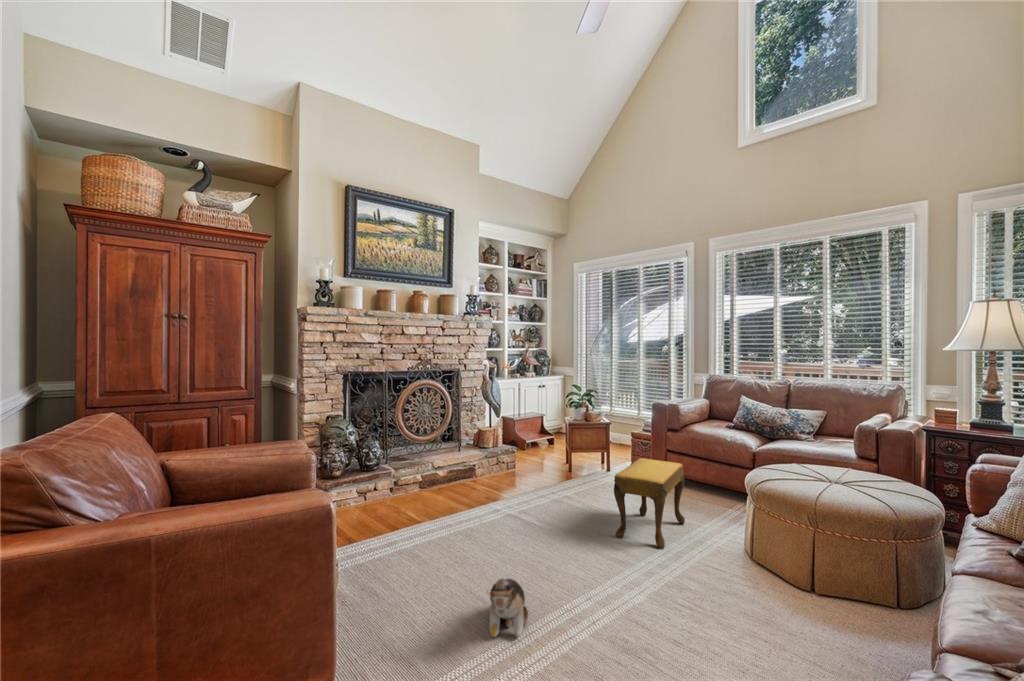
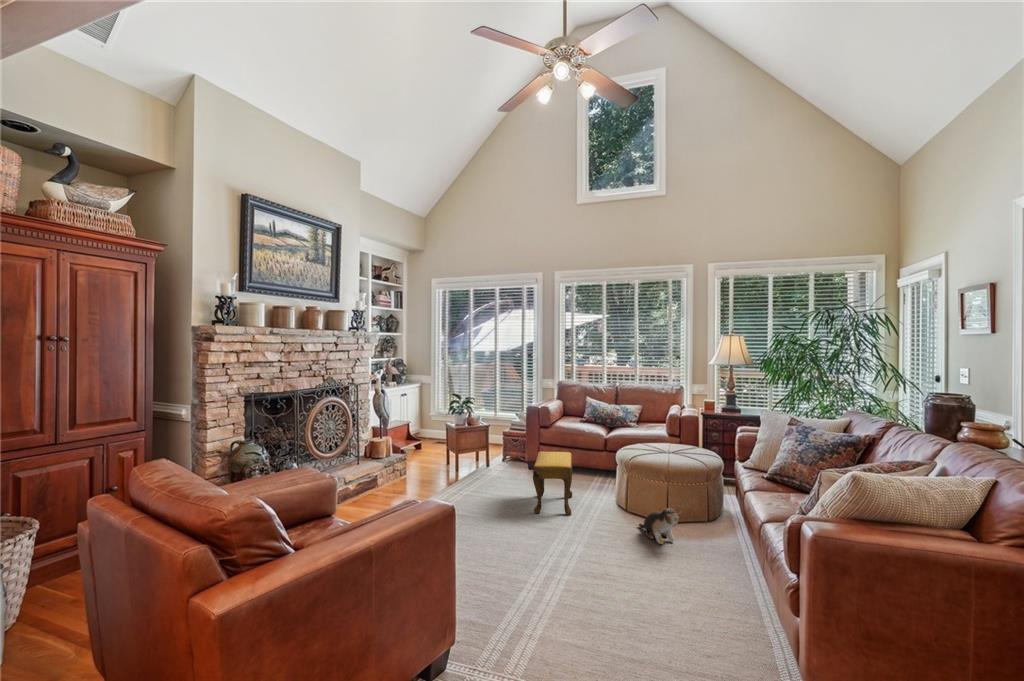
plush toy: present [486,578,528,637] -> present [639,508,682,544]

